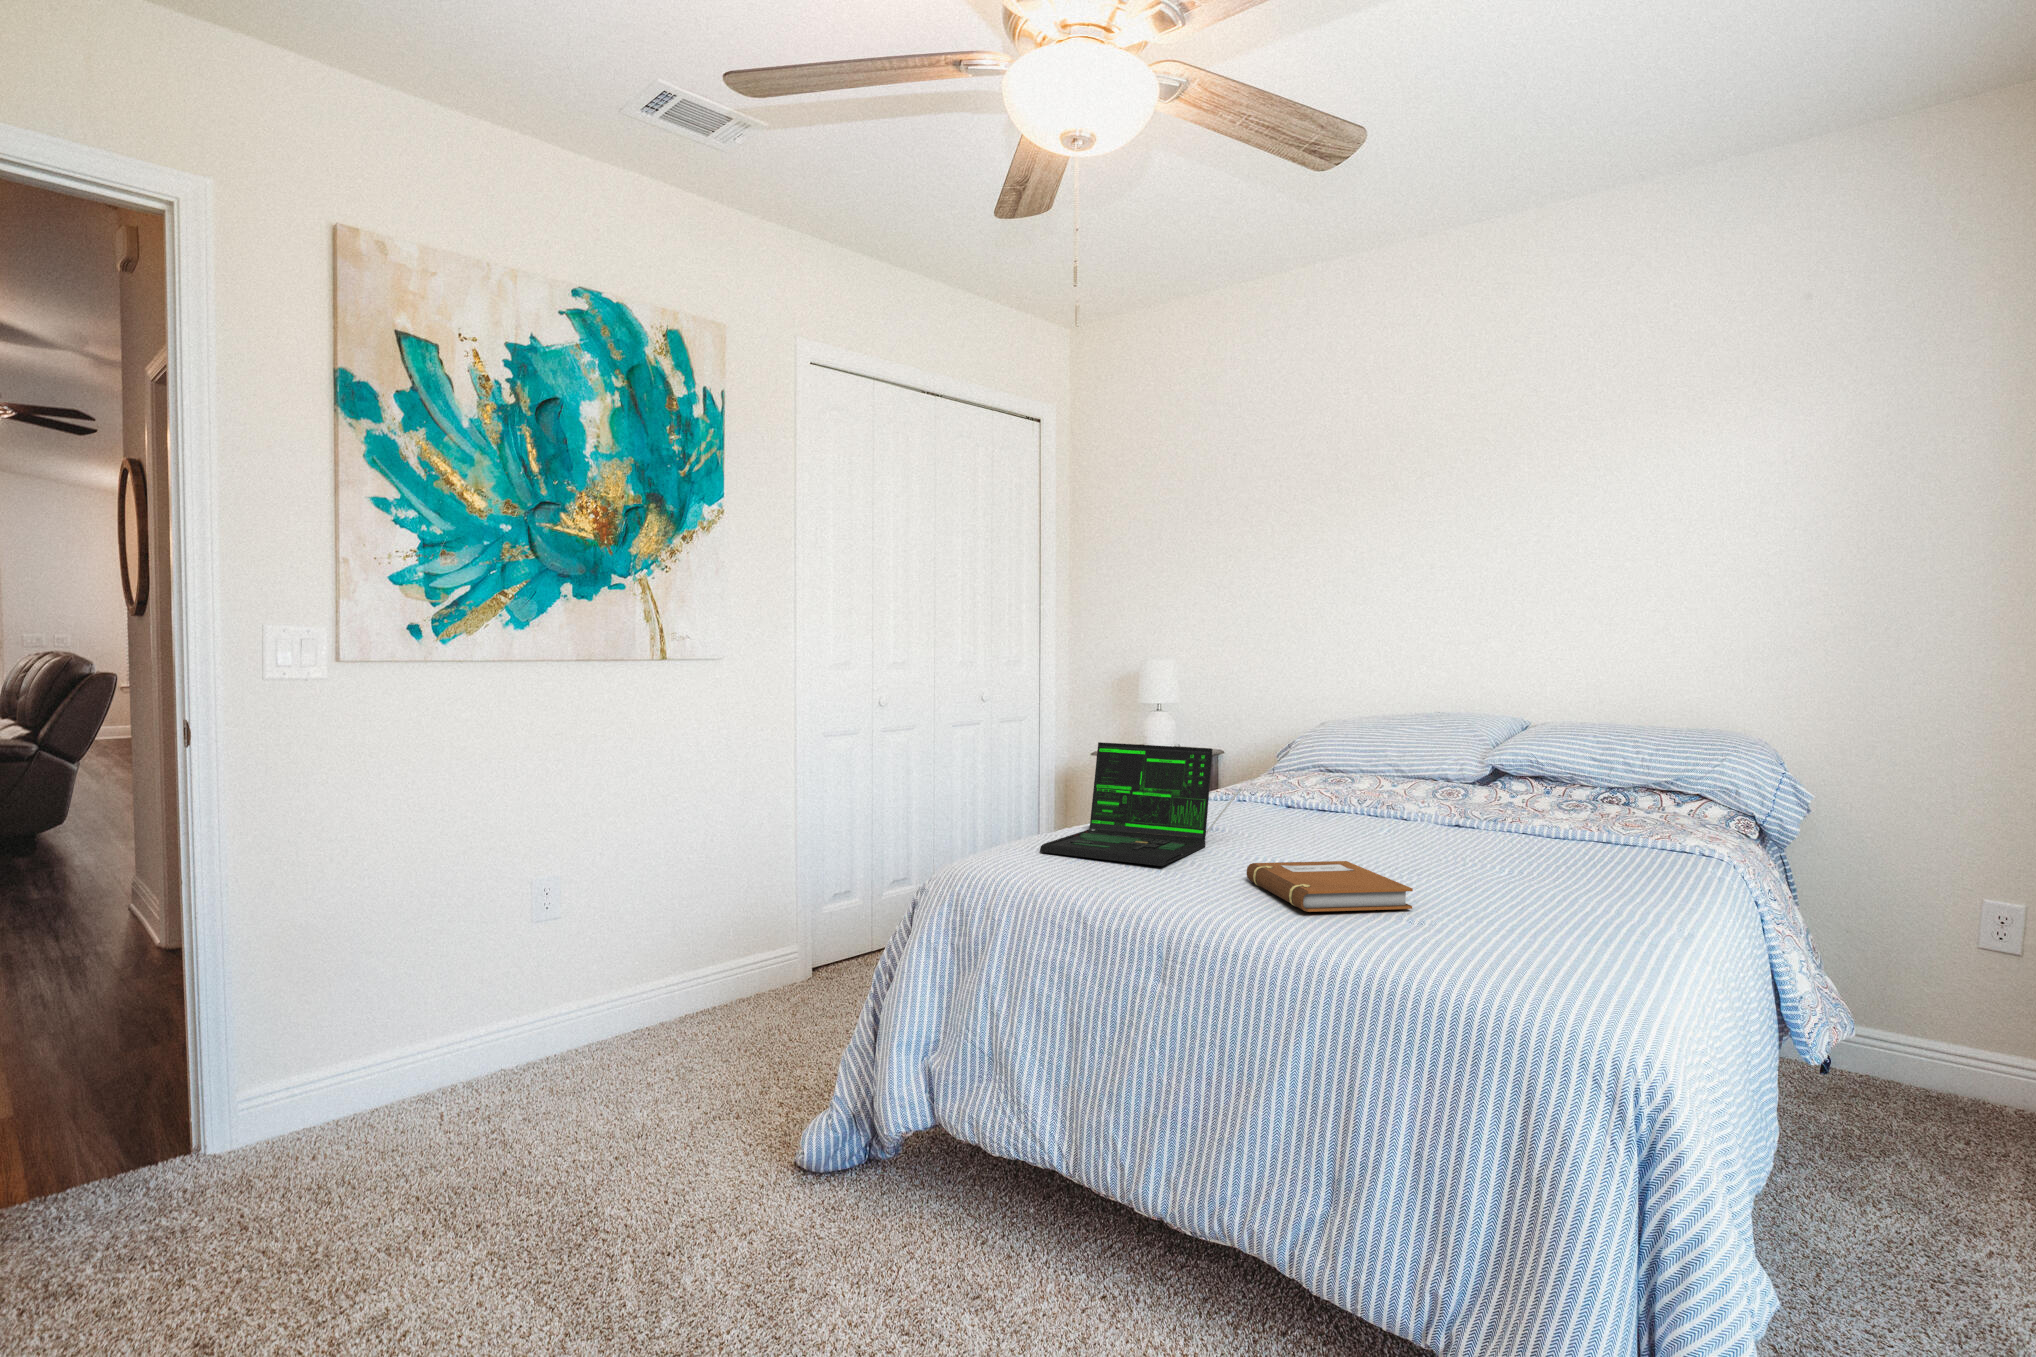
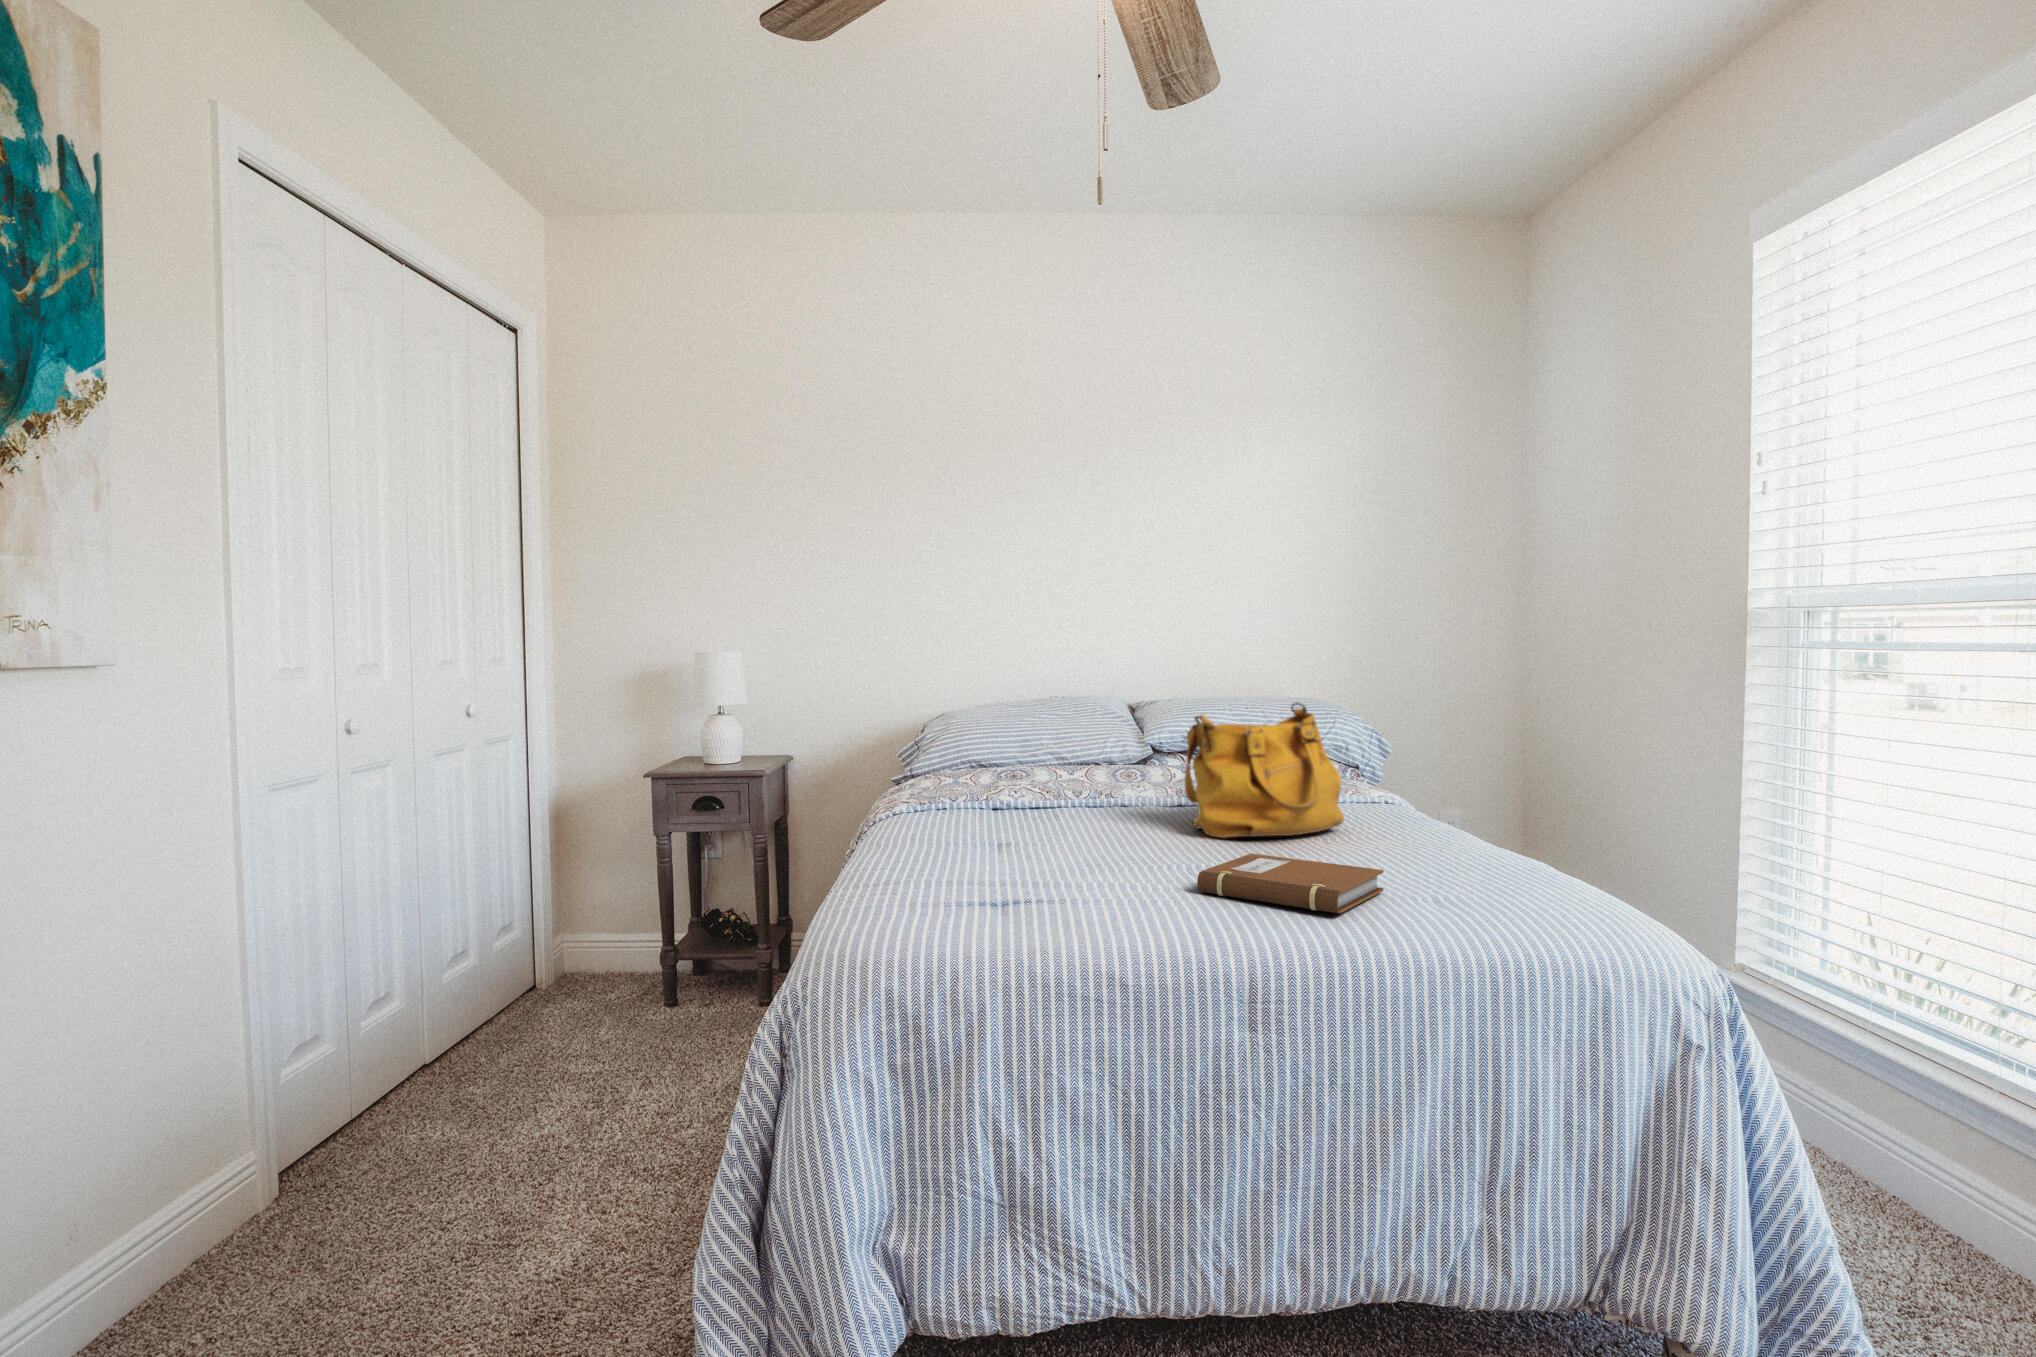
handbag: none [1382,727,1564,863] -> present [1185,703,1344,838]
laptop: present [1040,742,1242,866] -> none [904,746,1094,903]

